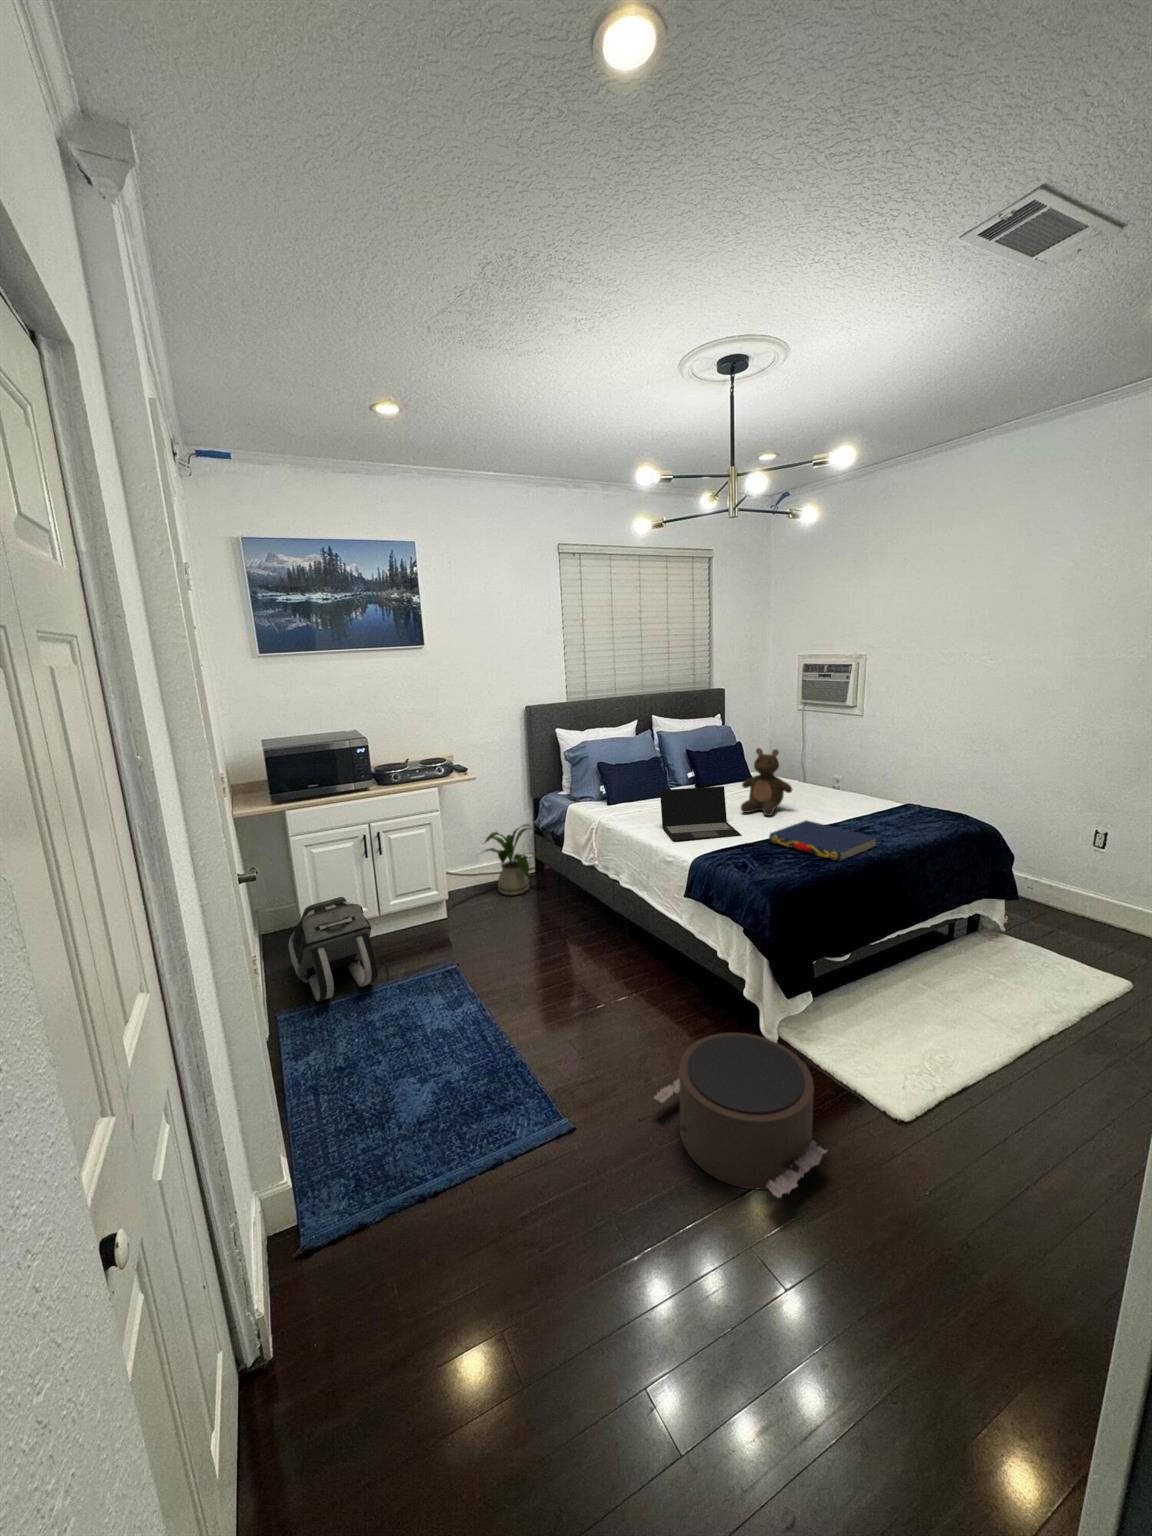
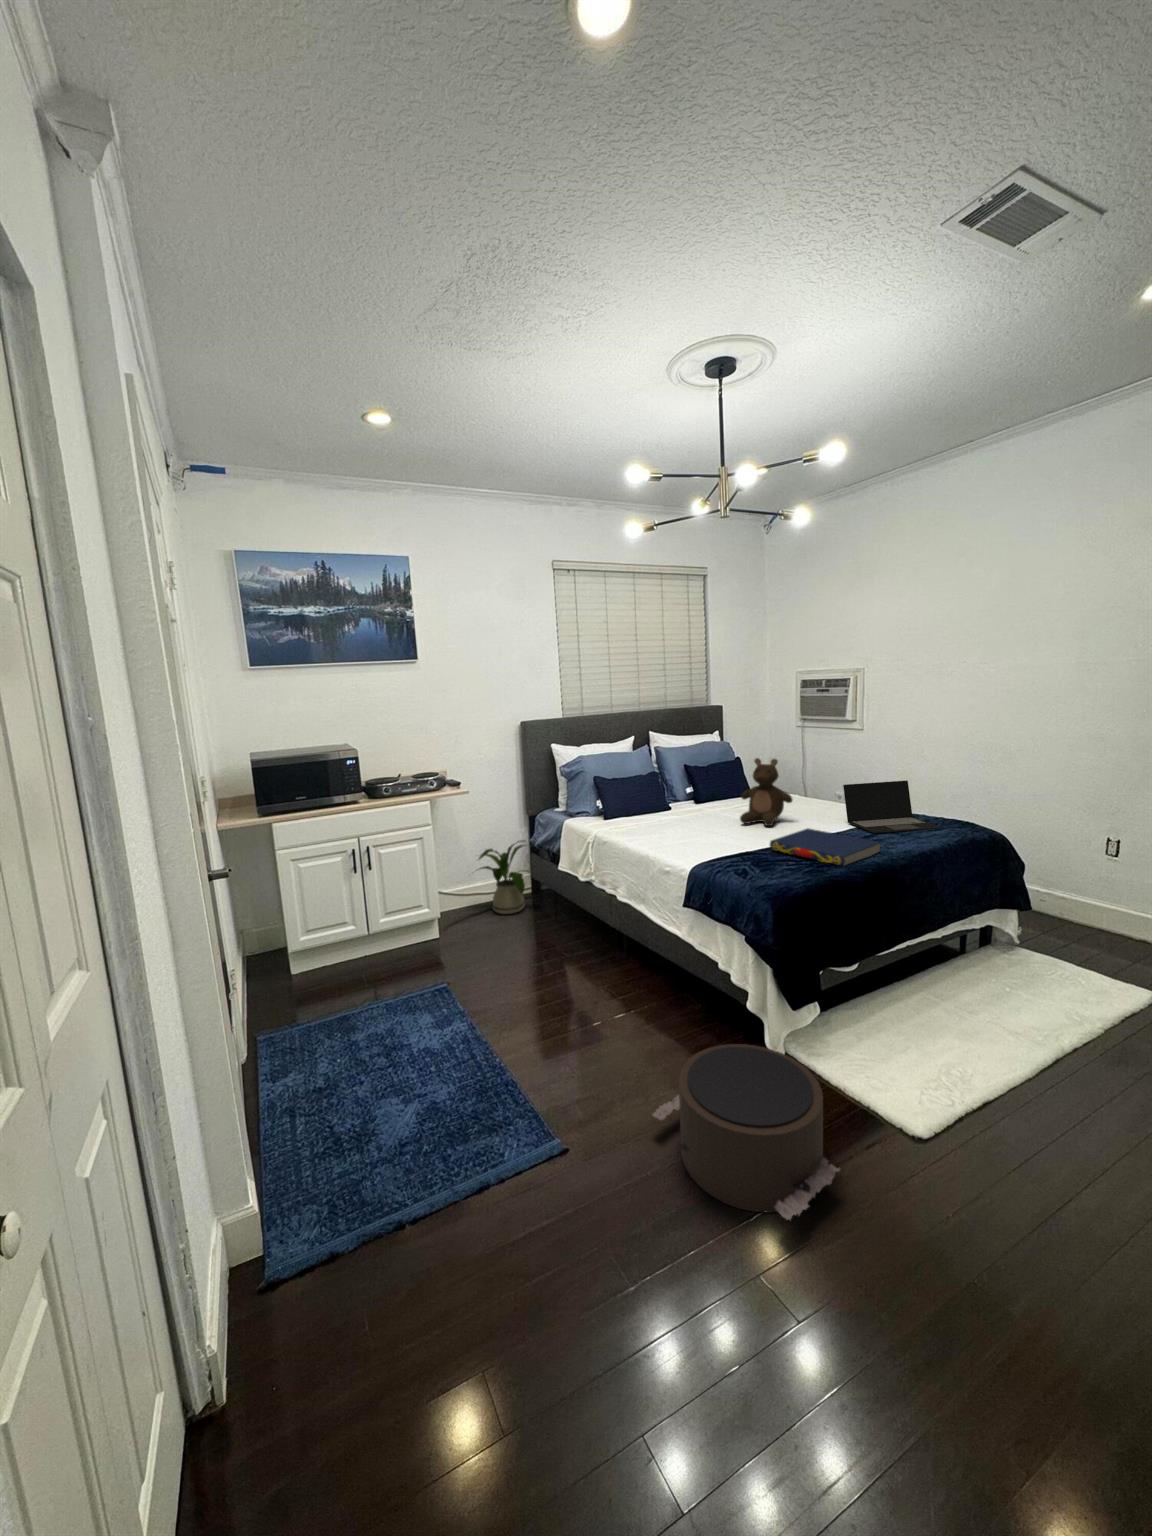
laptop: present [660,786,742,841] -> present [843,780,943,834]
backpack: present [288,897,378,1002] -> none [272,911,364,1021]

